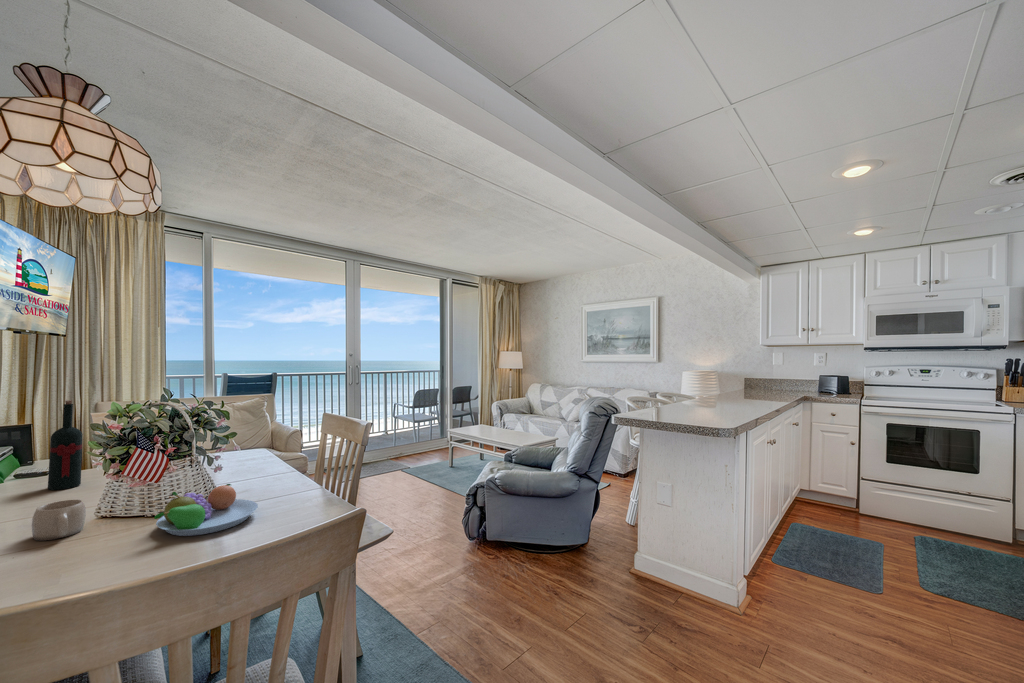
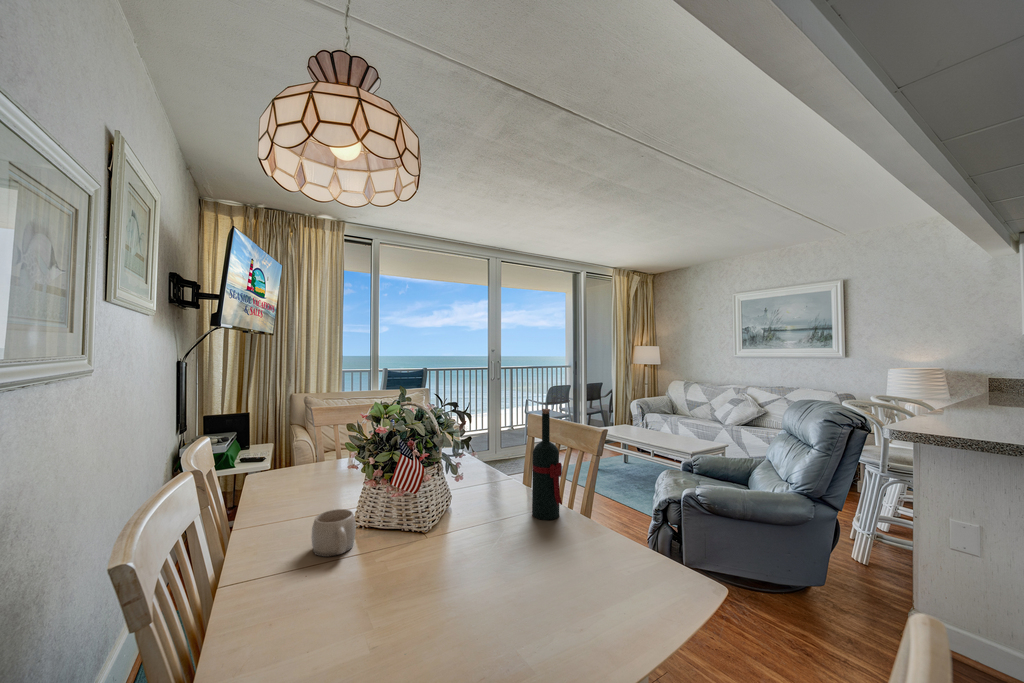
wine bottle: present [48,400,82,490] -> present [532,409,562,520]
fruit bowl: present [154,484,258,536] -> none [428,499,527,567]

